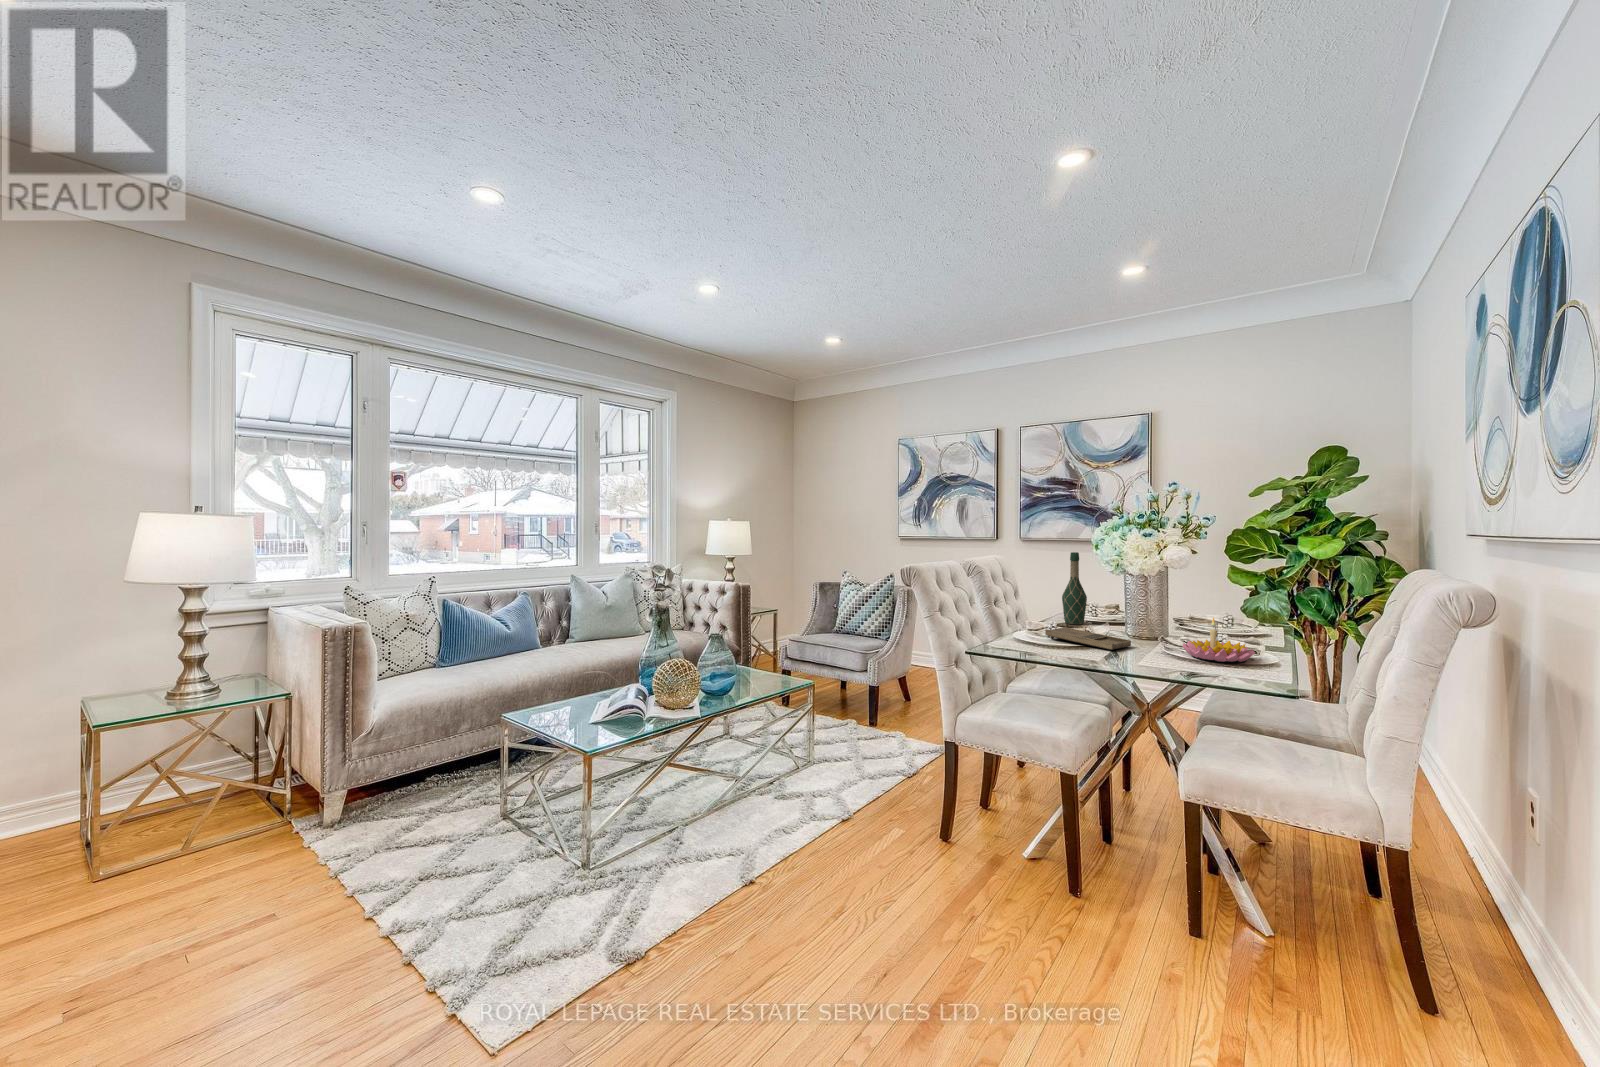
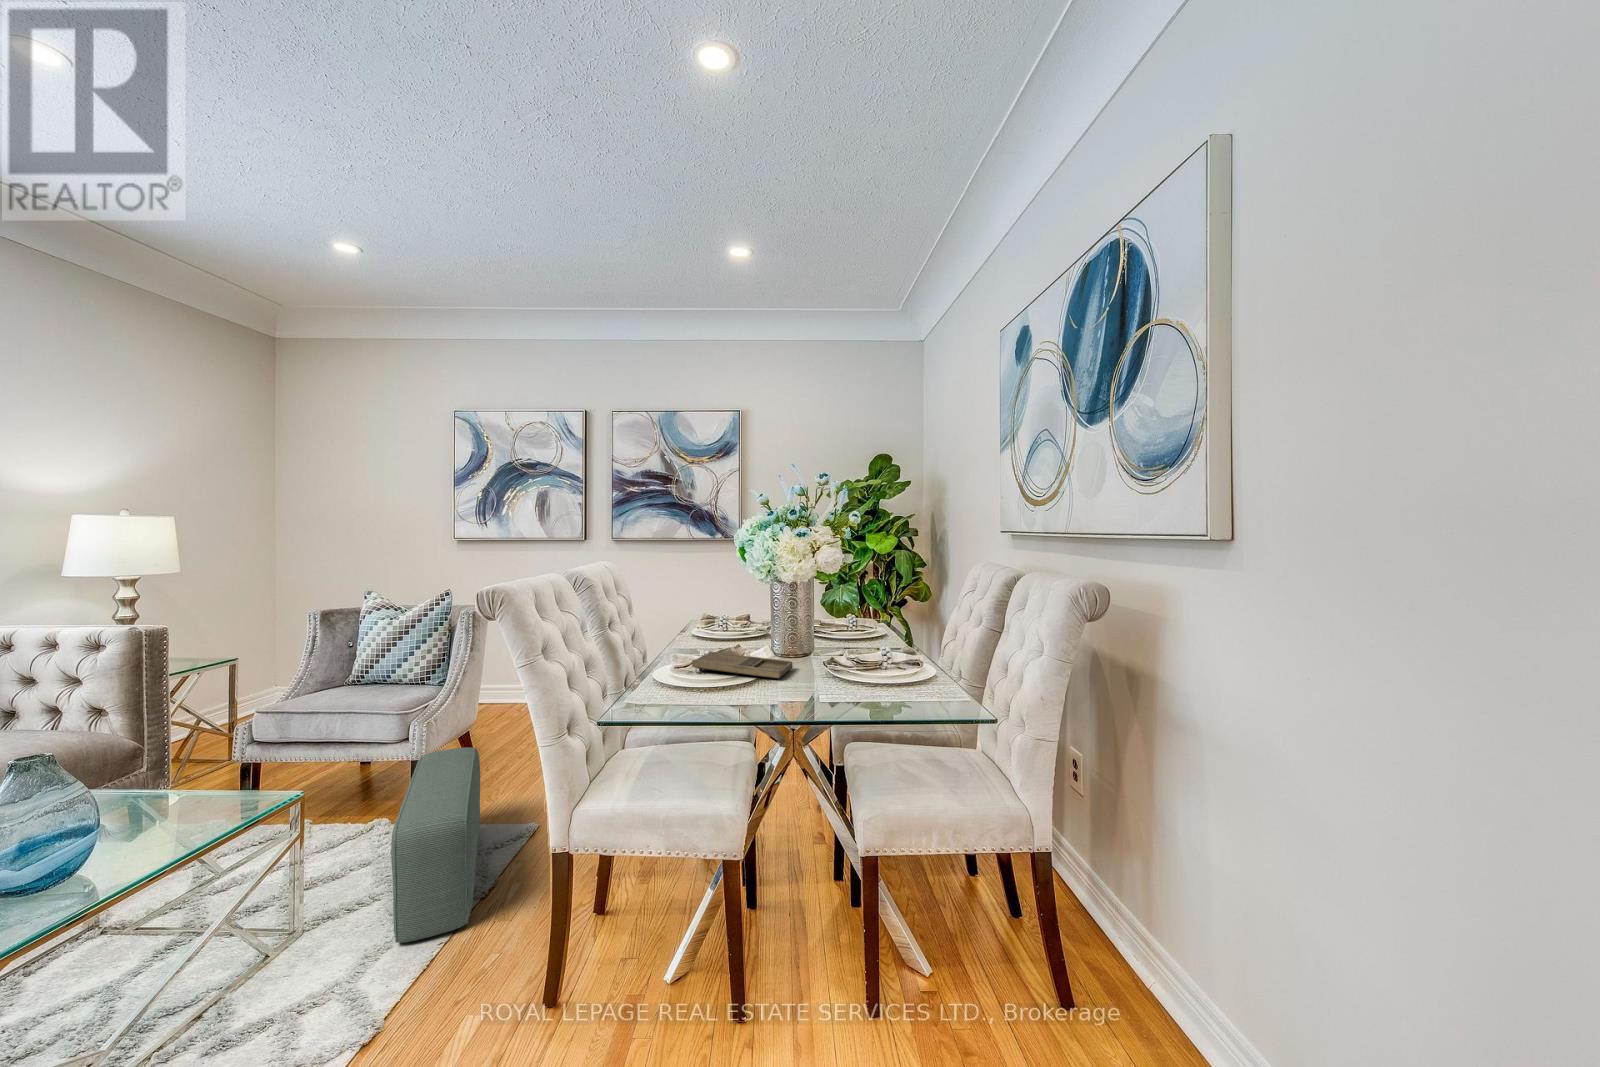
wine bottle: present [1062,552,1087,624] -> none [694,555,722,642]
candle holder: present [1183,618,1255,663] -> none [848,625,917,677]
pouf: none [856,682,907,787] -> present [391,747,480,943]

